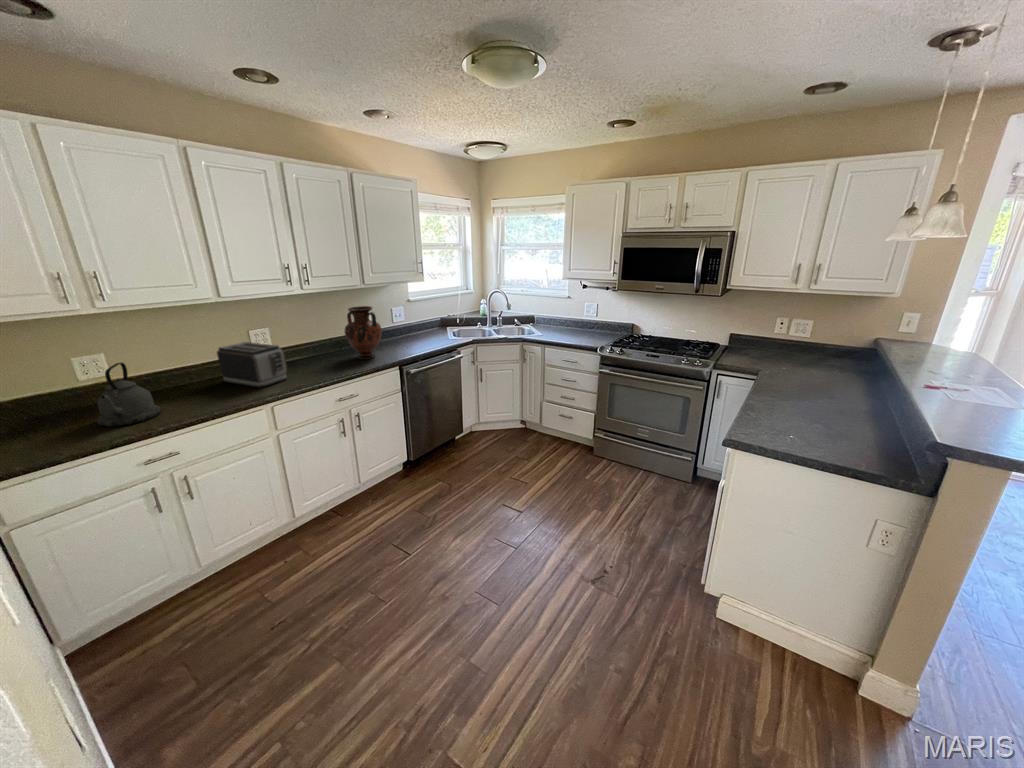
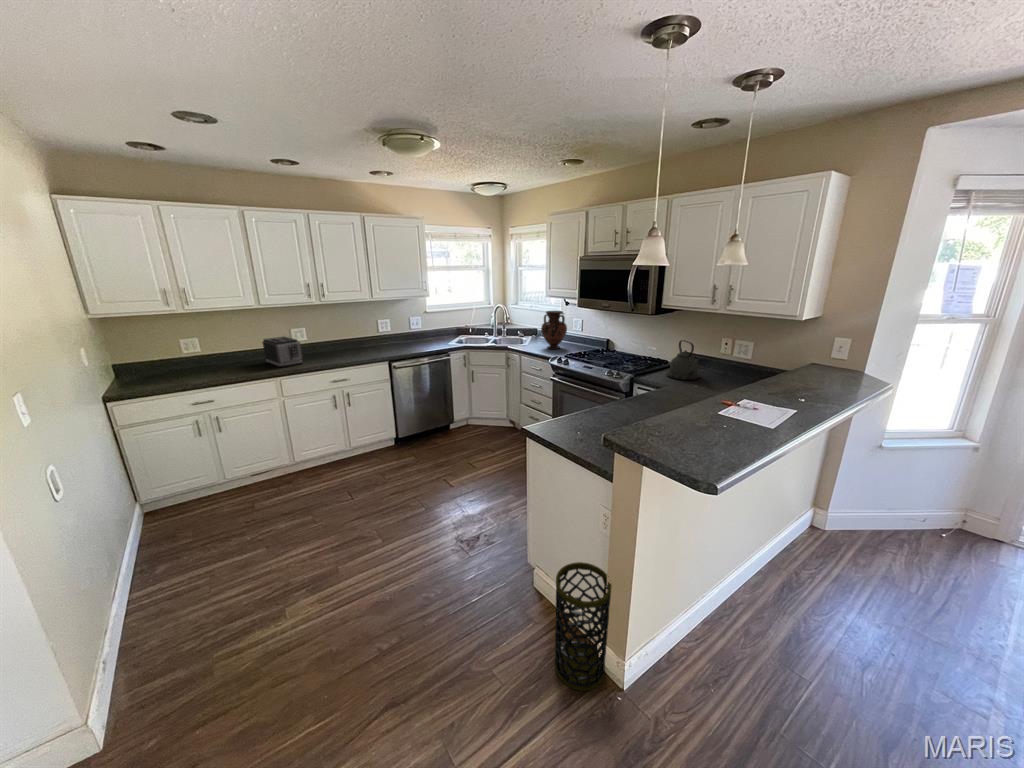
vase: present [345,306,382,359] -> present [541,311,567,349]
kettle: present [97,363,161,427] -> present [667,340,700,380]
trash can: none [804,582,913,727] -> present [555,562,612,691]

